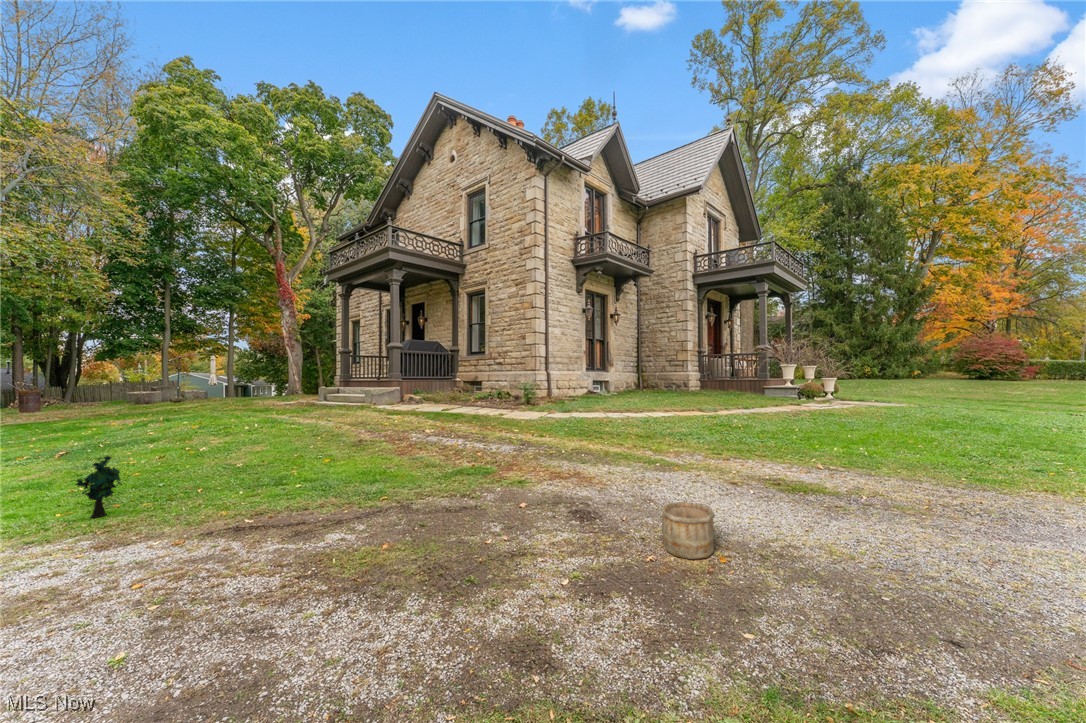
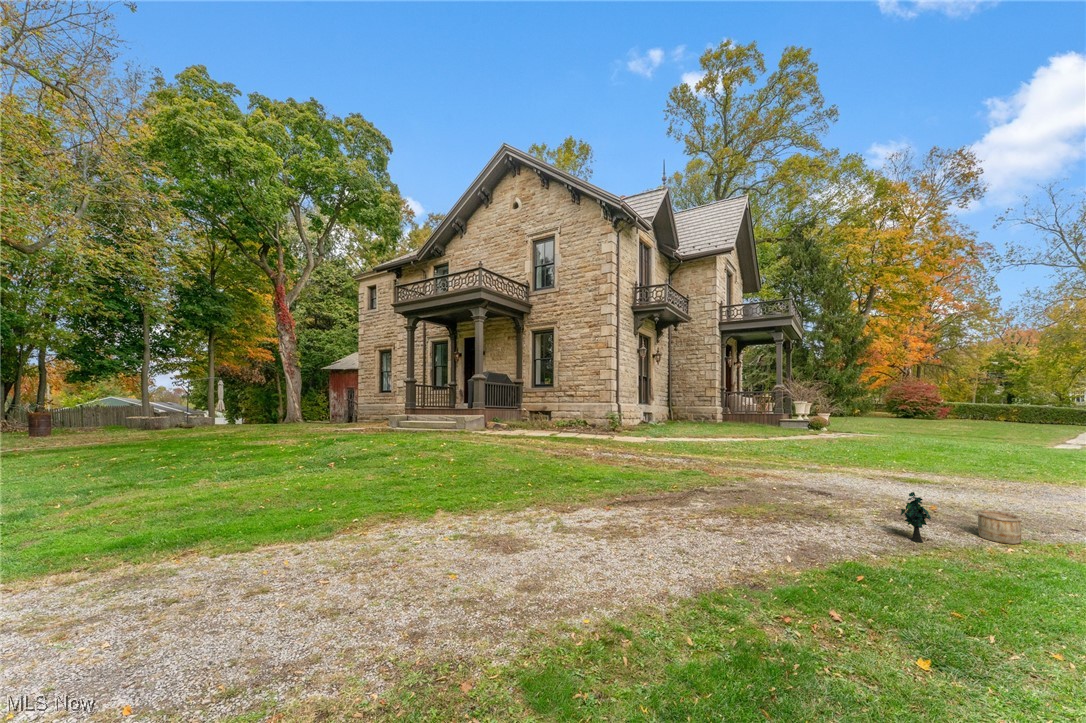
decorative plant: present [76,456,122,518] -> present [901,492,931,542]

